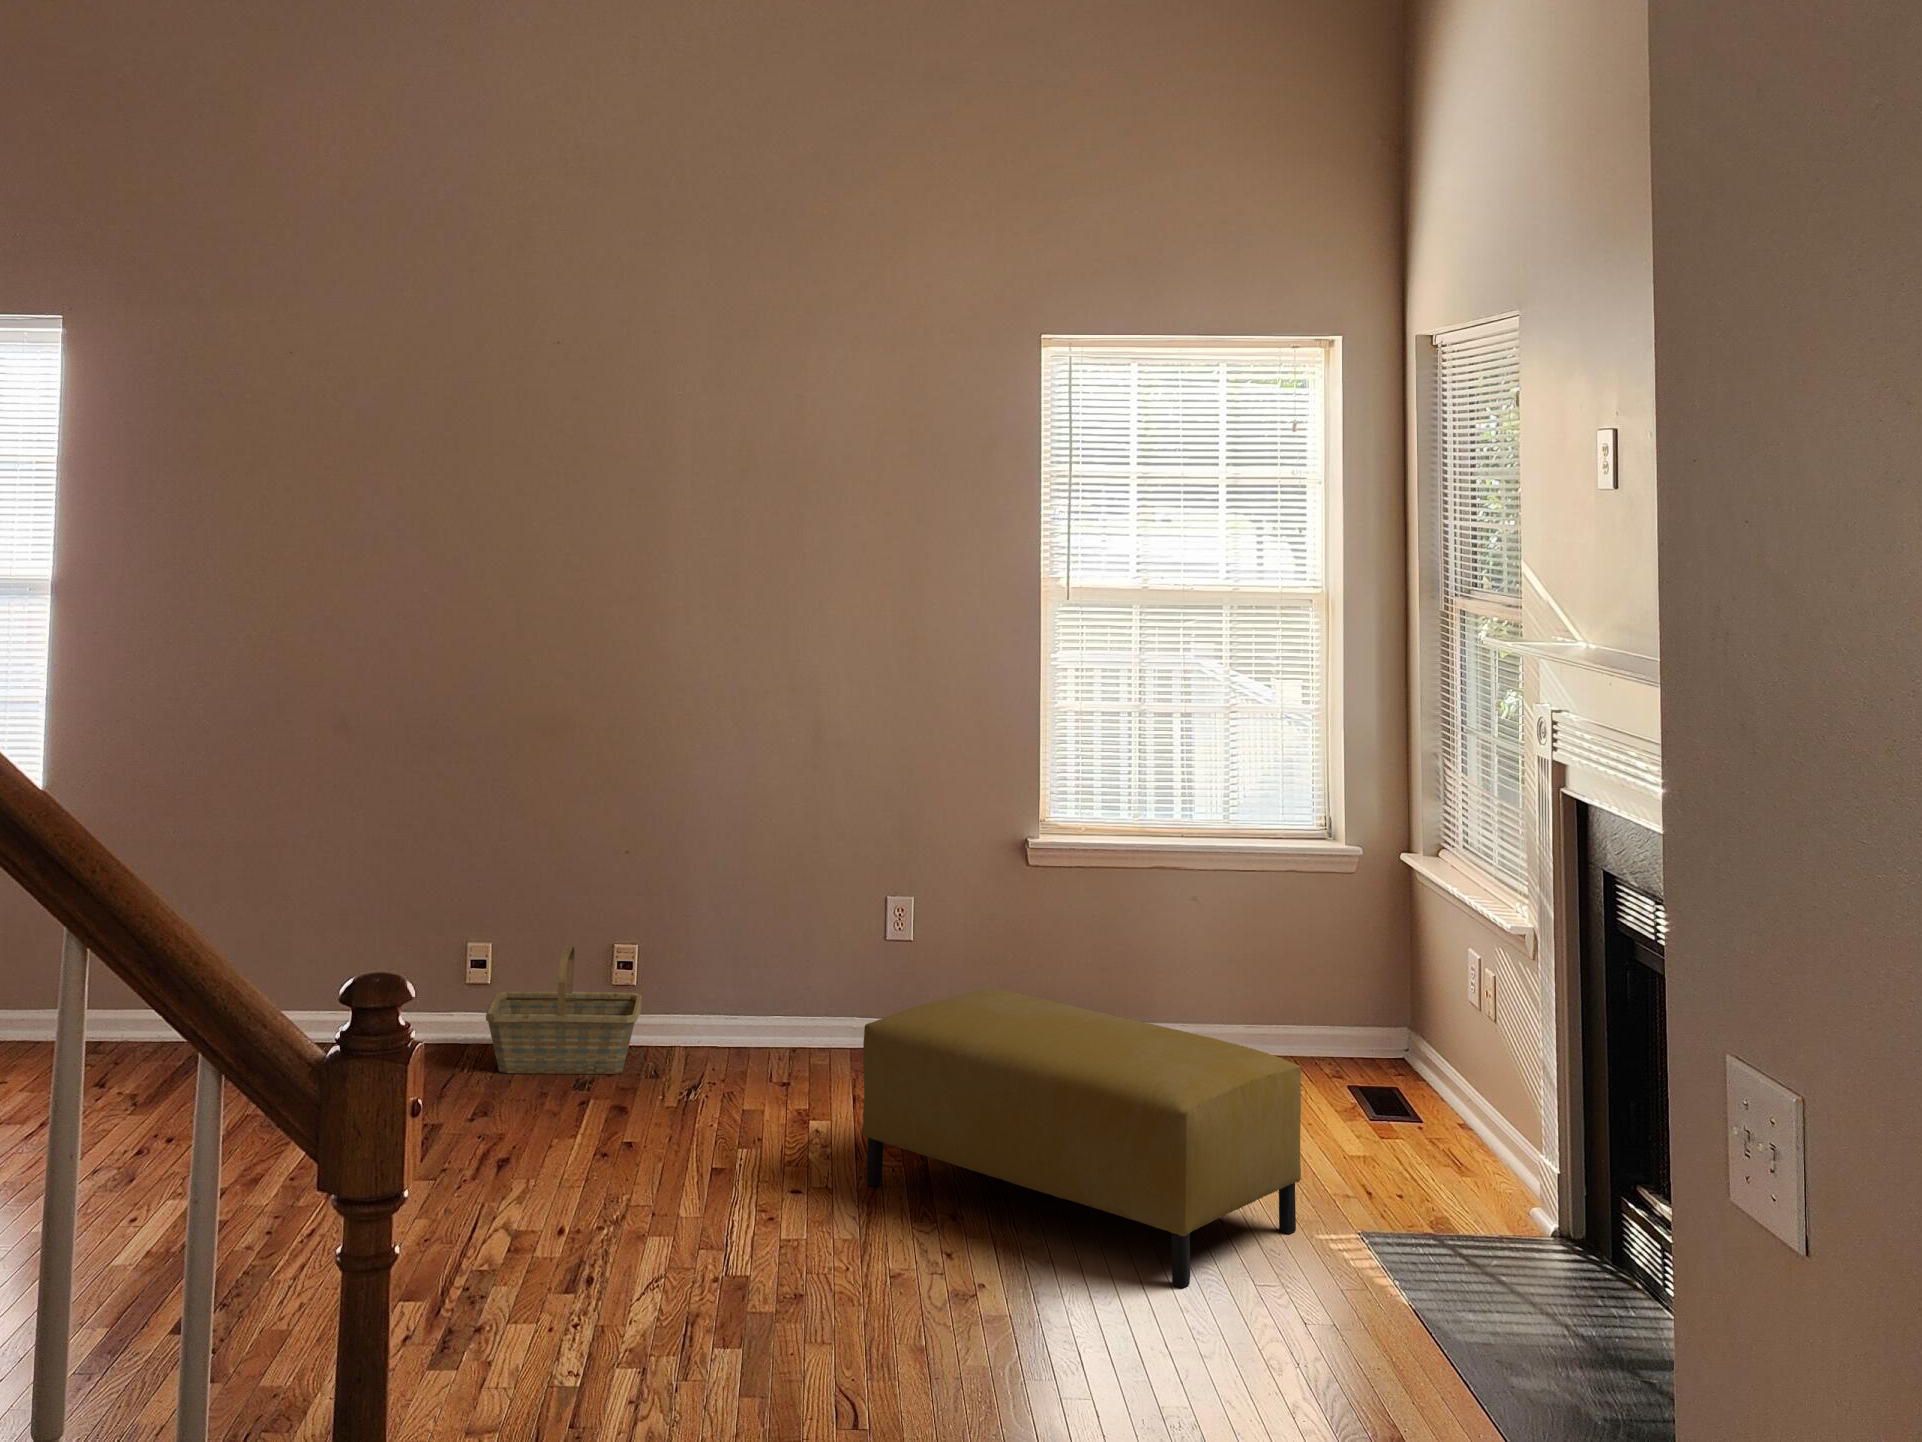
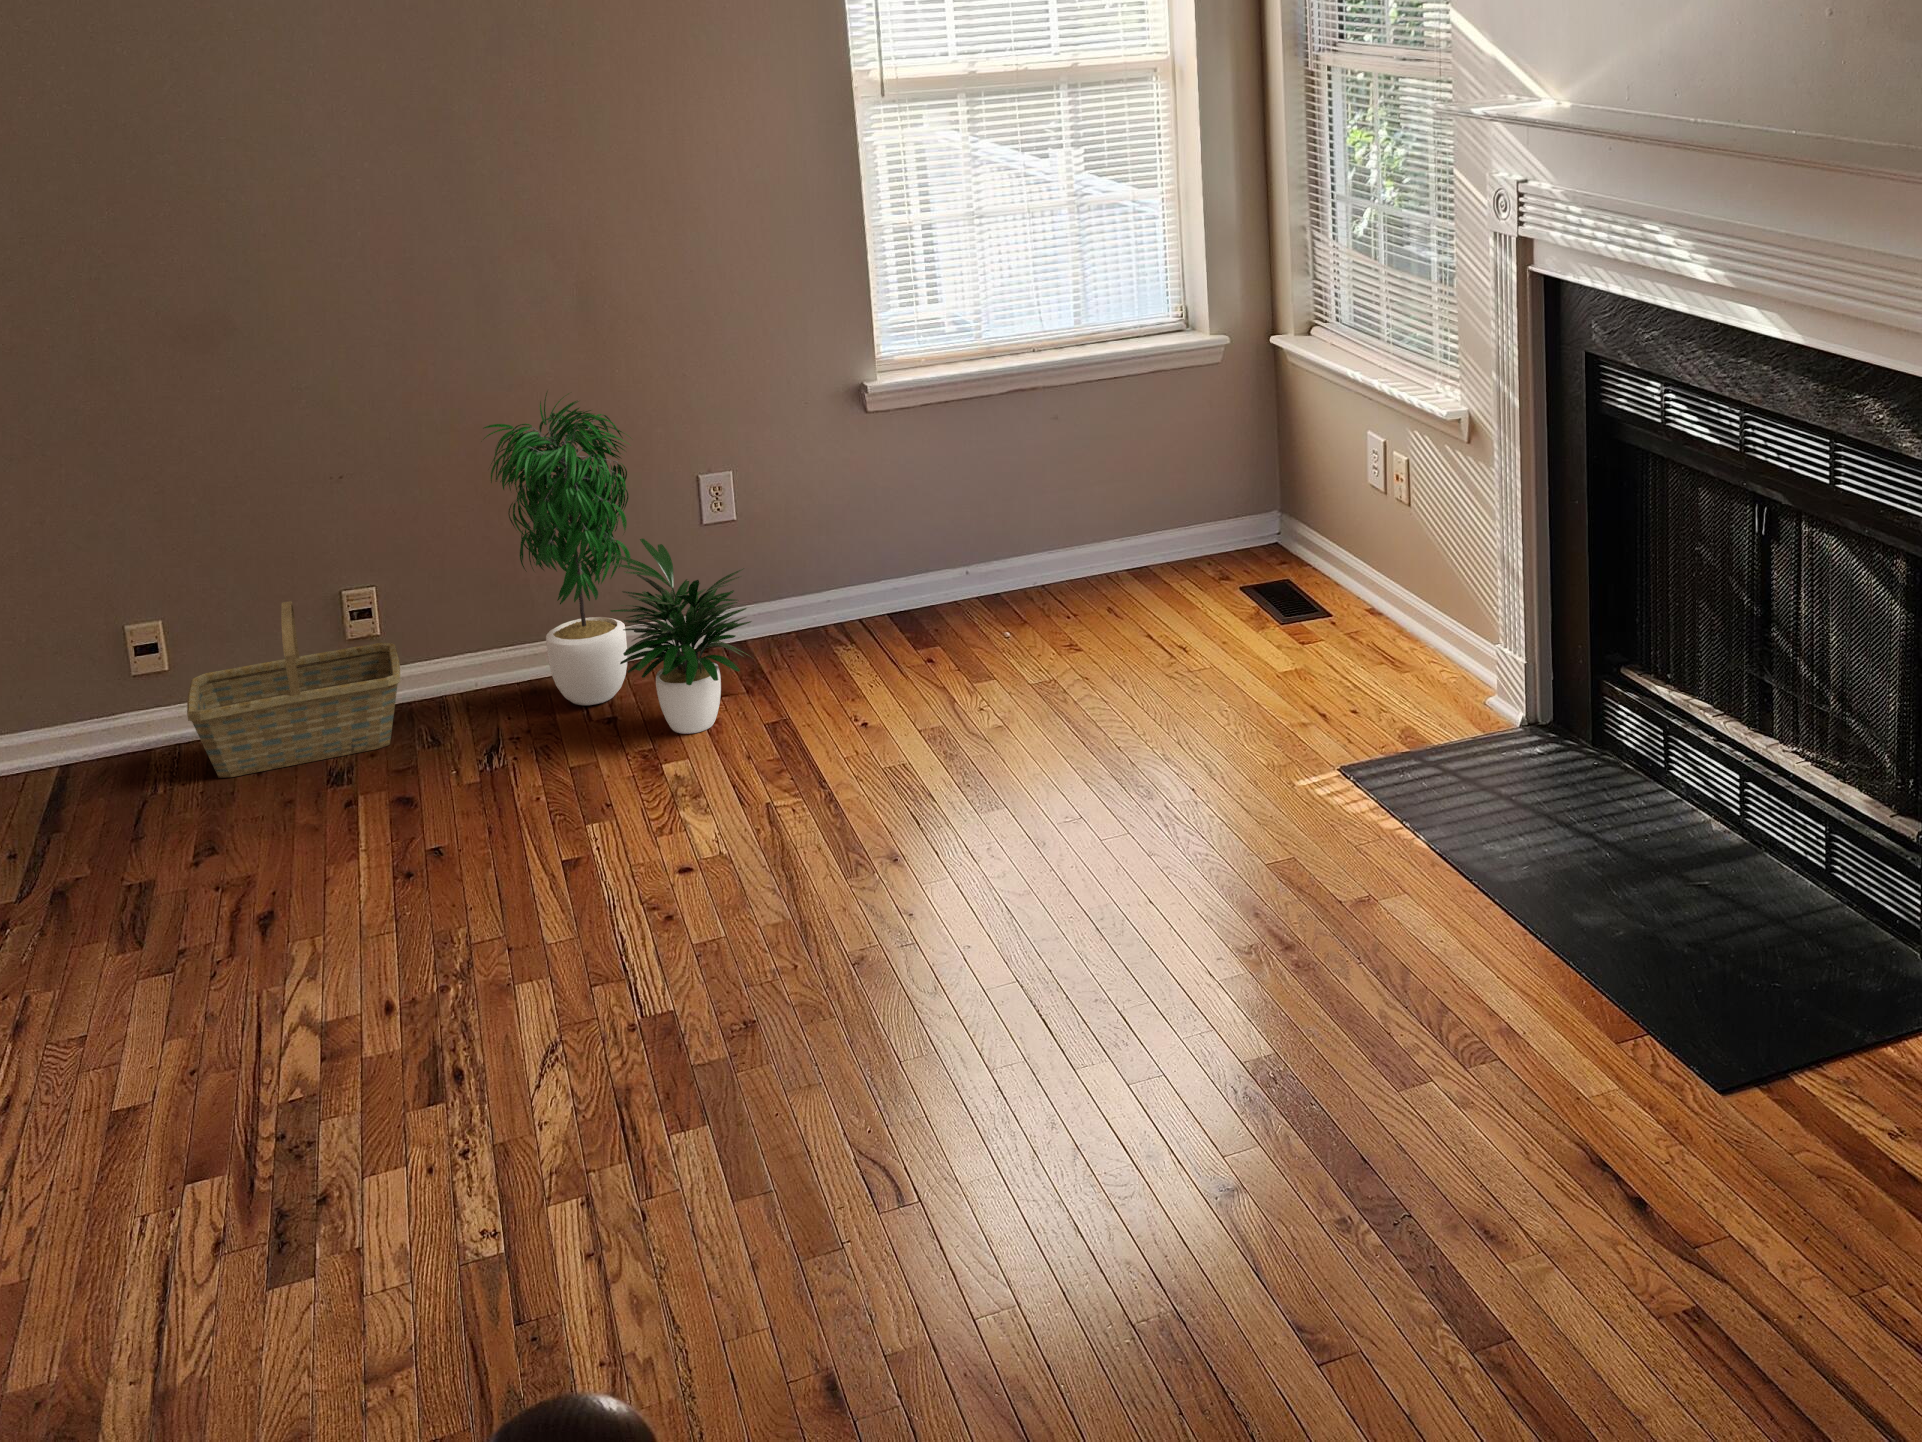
potted plant: none [722,804,901,1106] -> present [483,393,752,734]
ottoman: present [862,989,1301,1288] -> none [743,577,1282,895]

